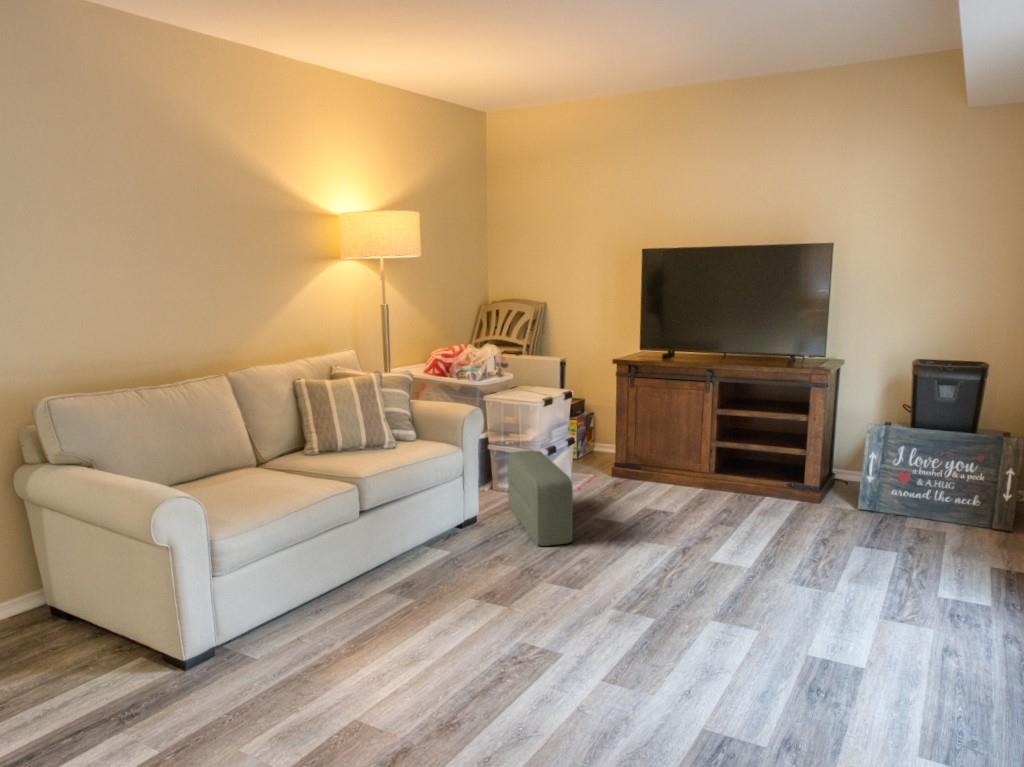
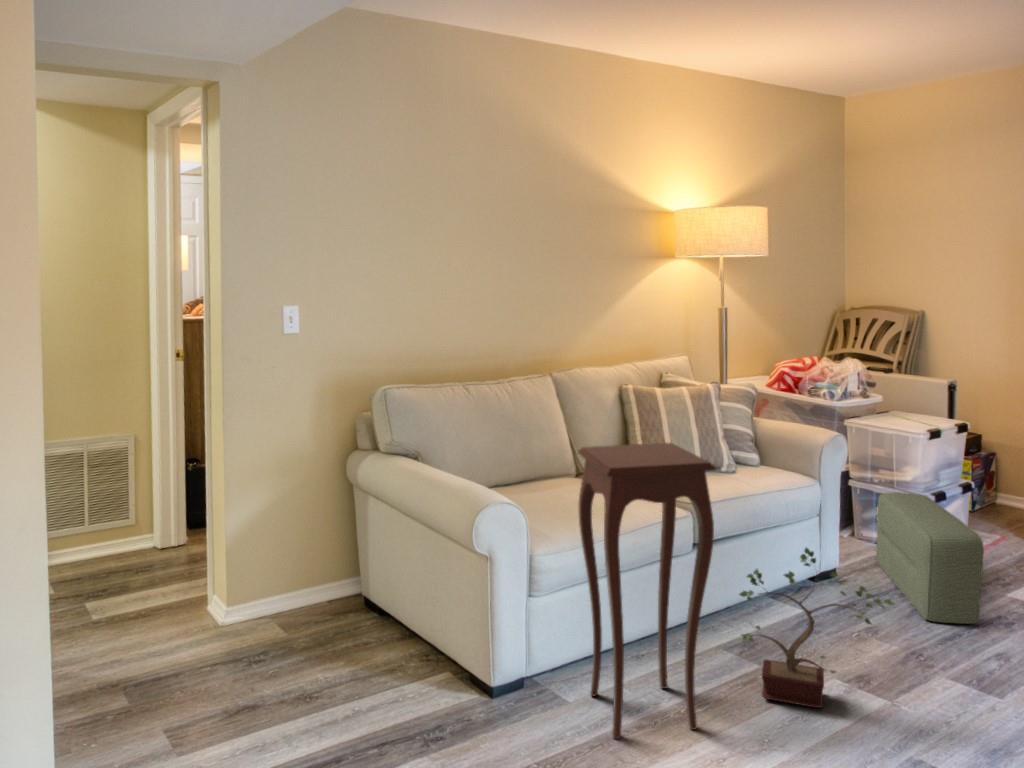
side table: none [252,432,368,679] -> present [578,443,716,739]
potted plant: none [392,502,504,624] -> present [739,548,895,708]

